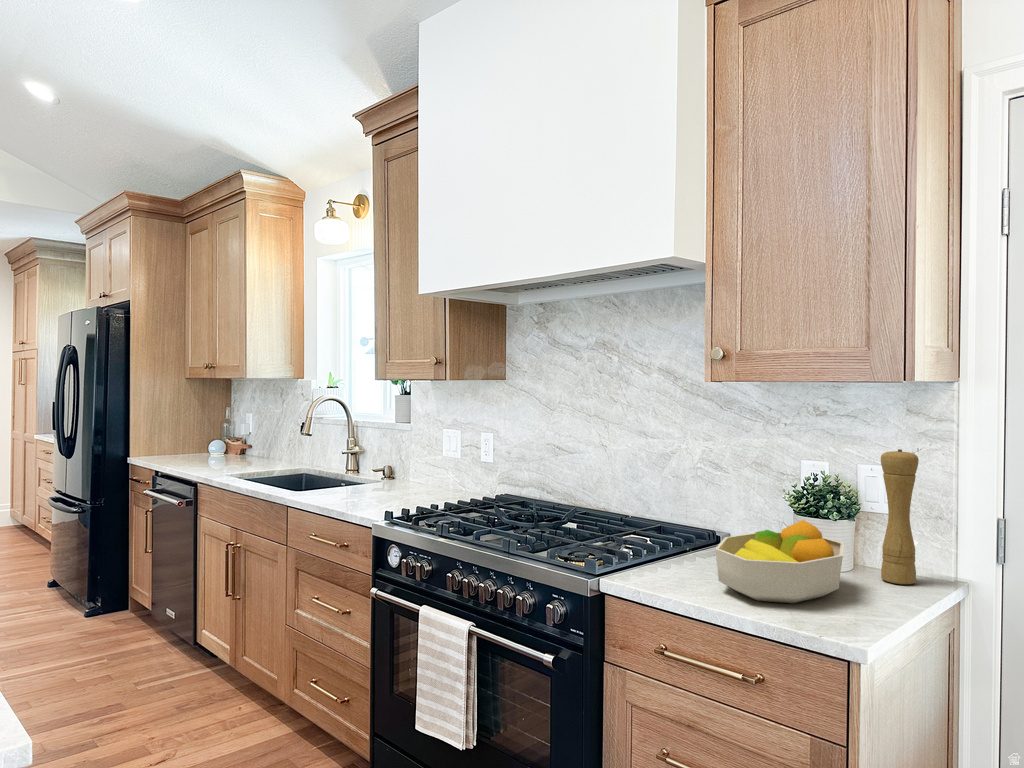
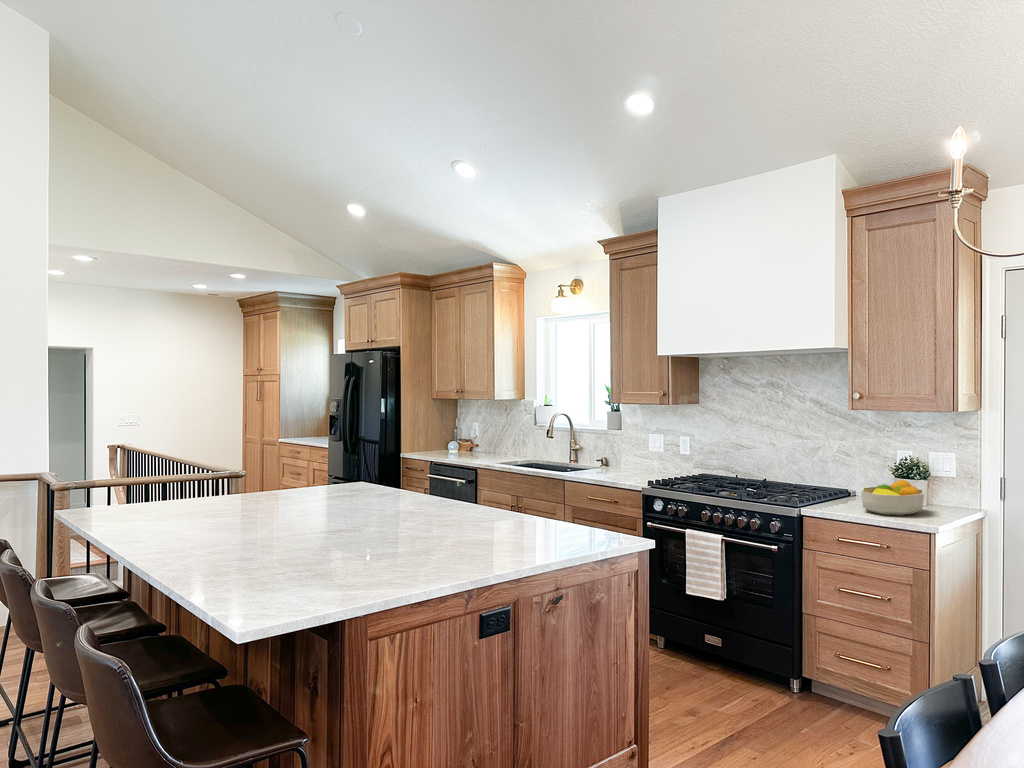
pepper mill: present [881,449,919,584] -> none [941,444,961,511]

